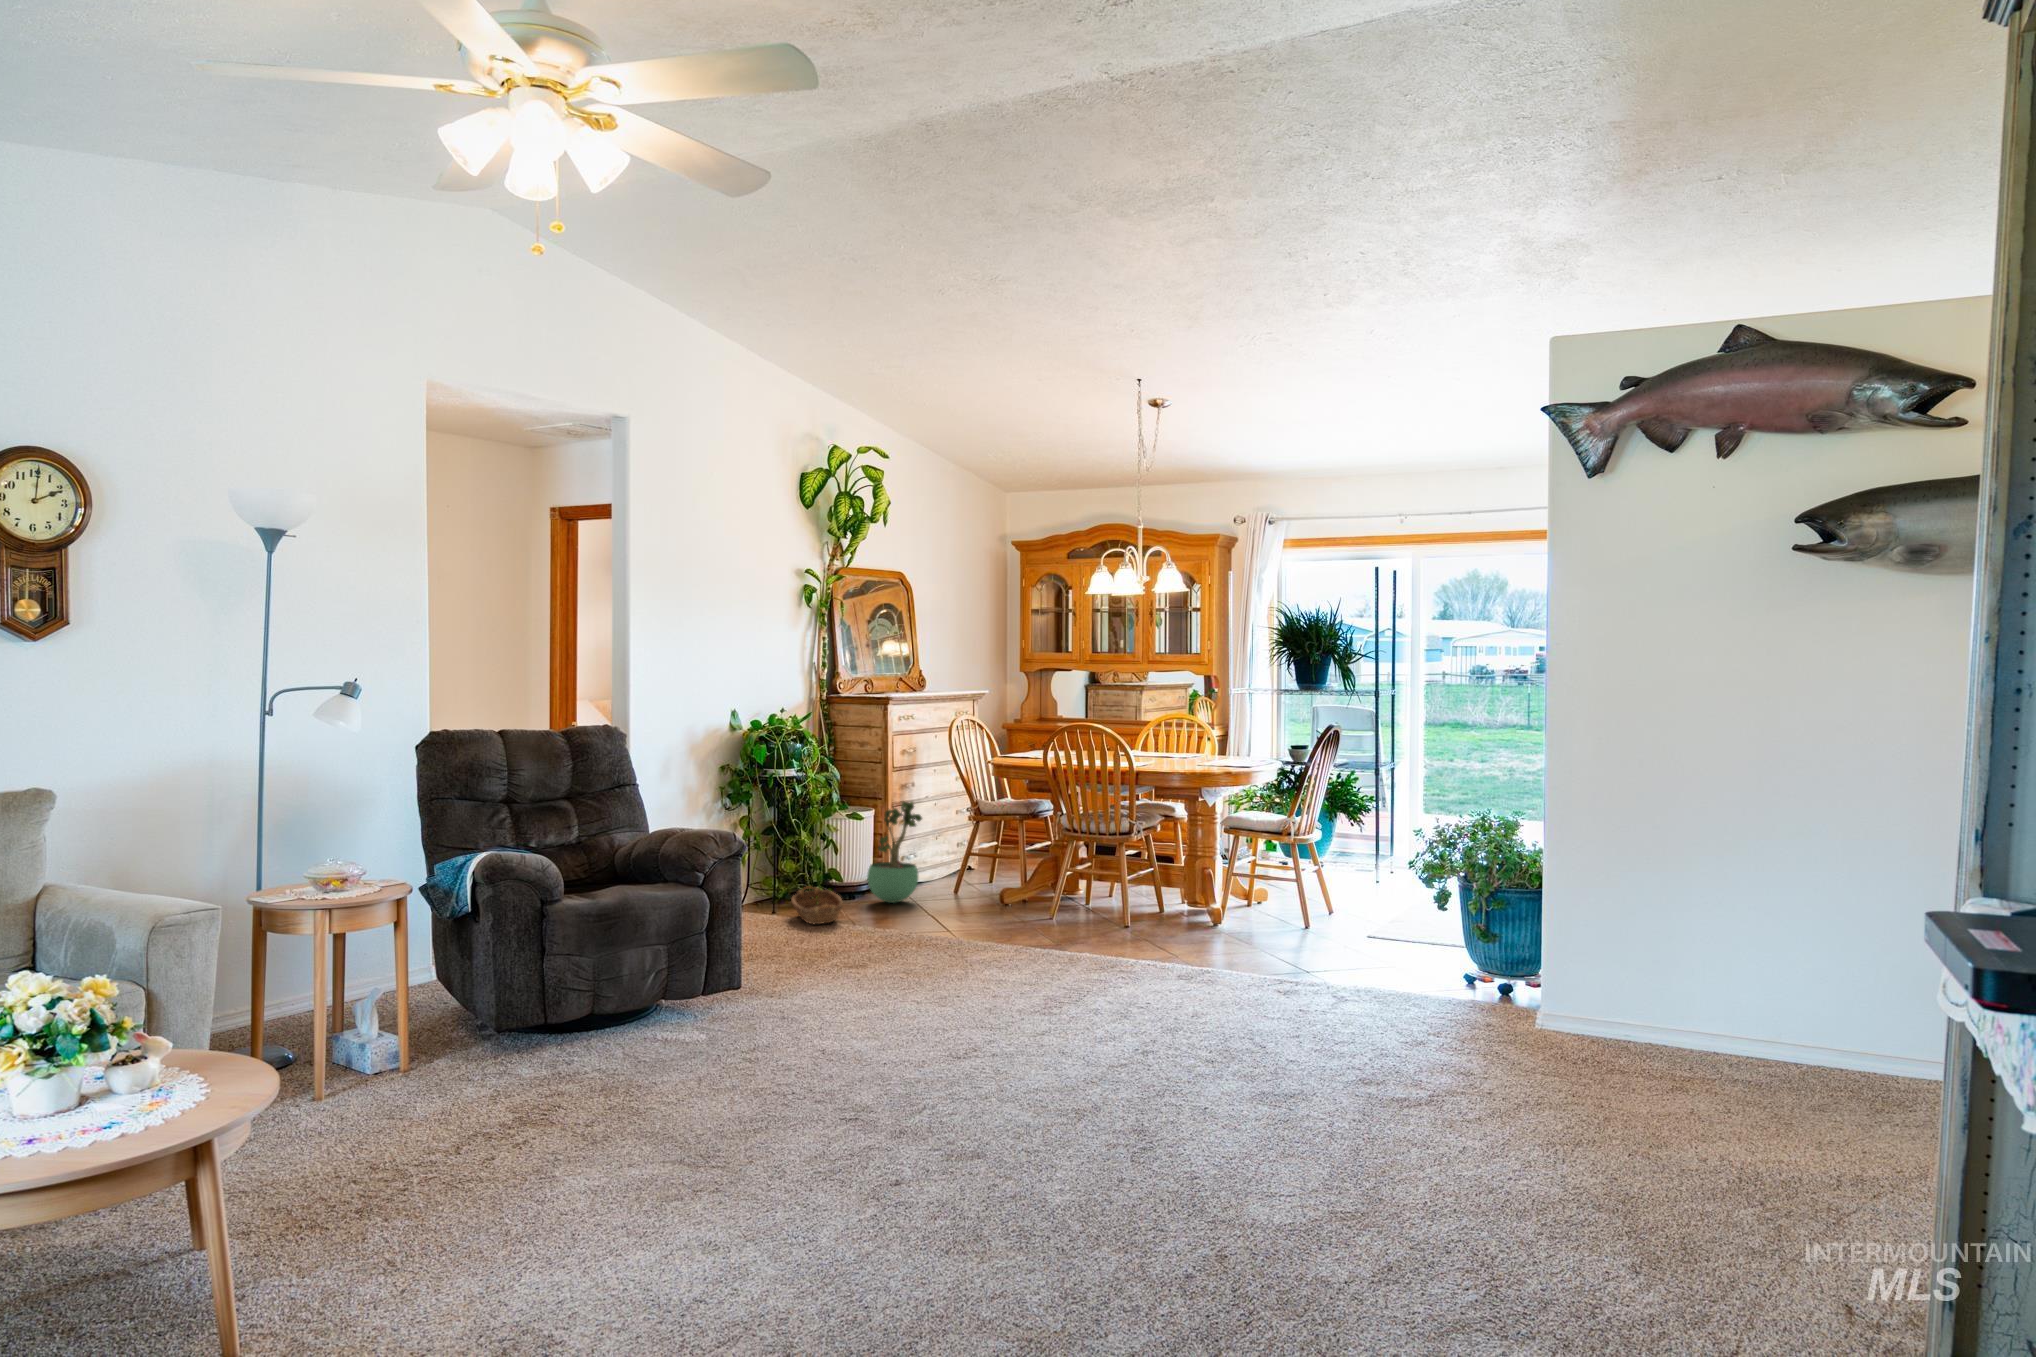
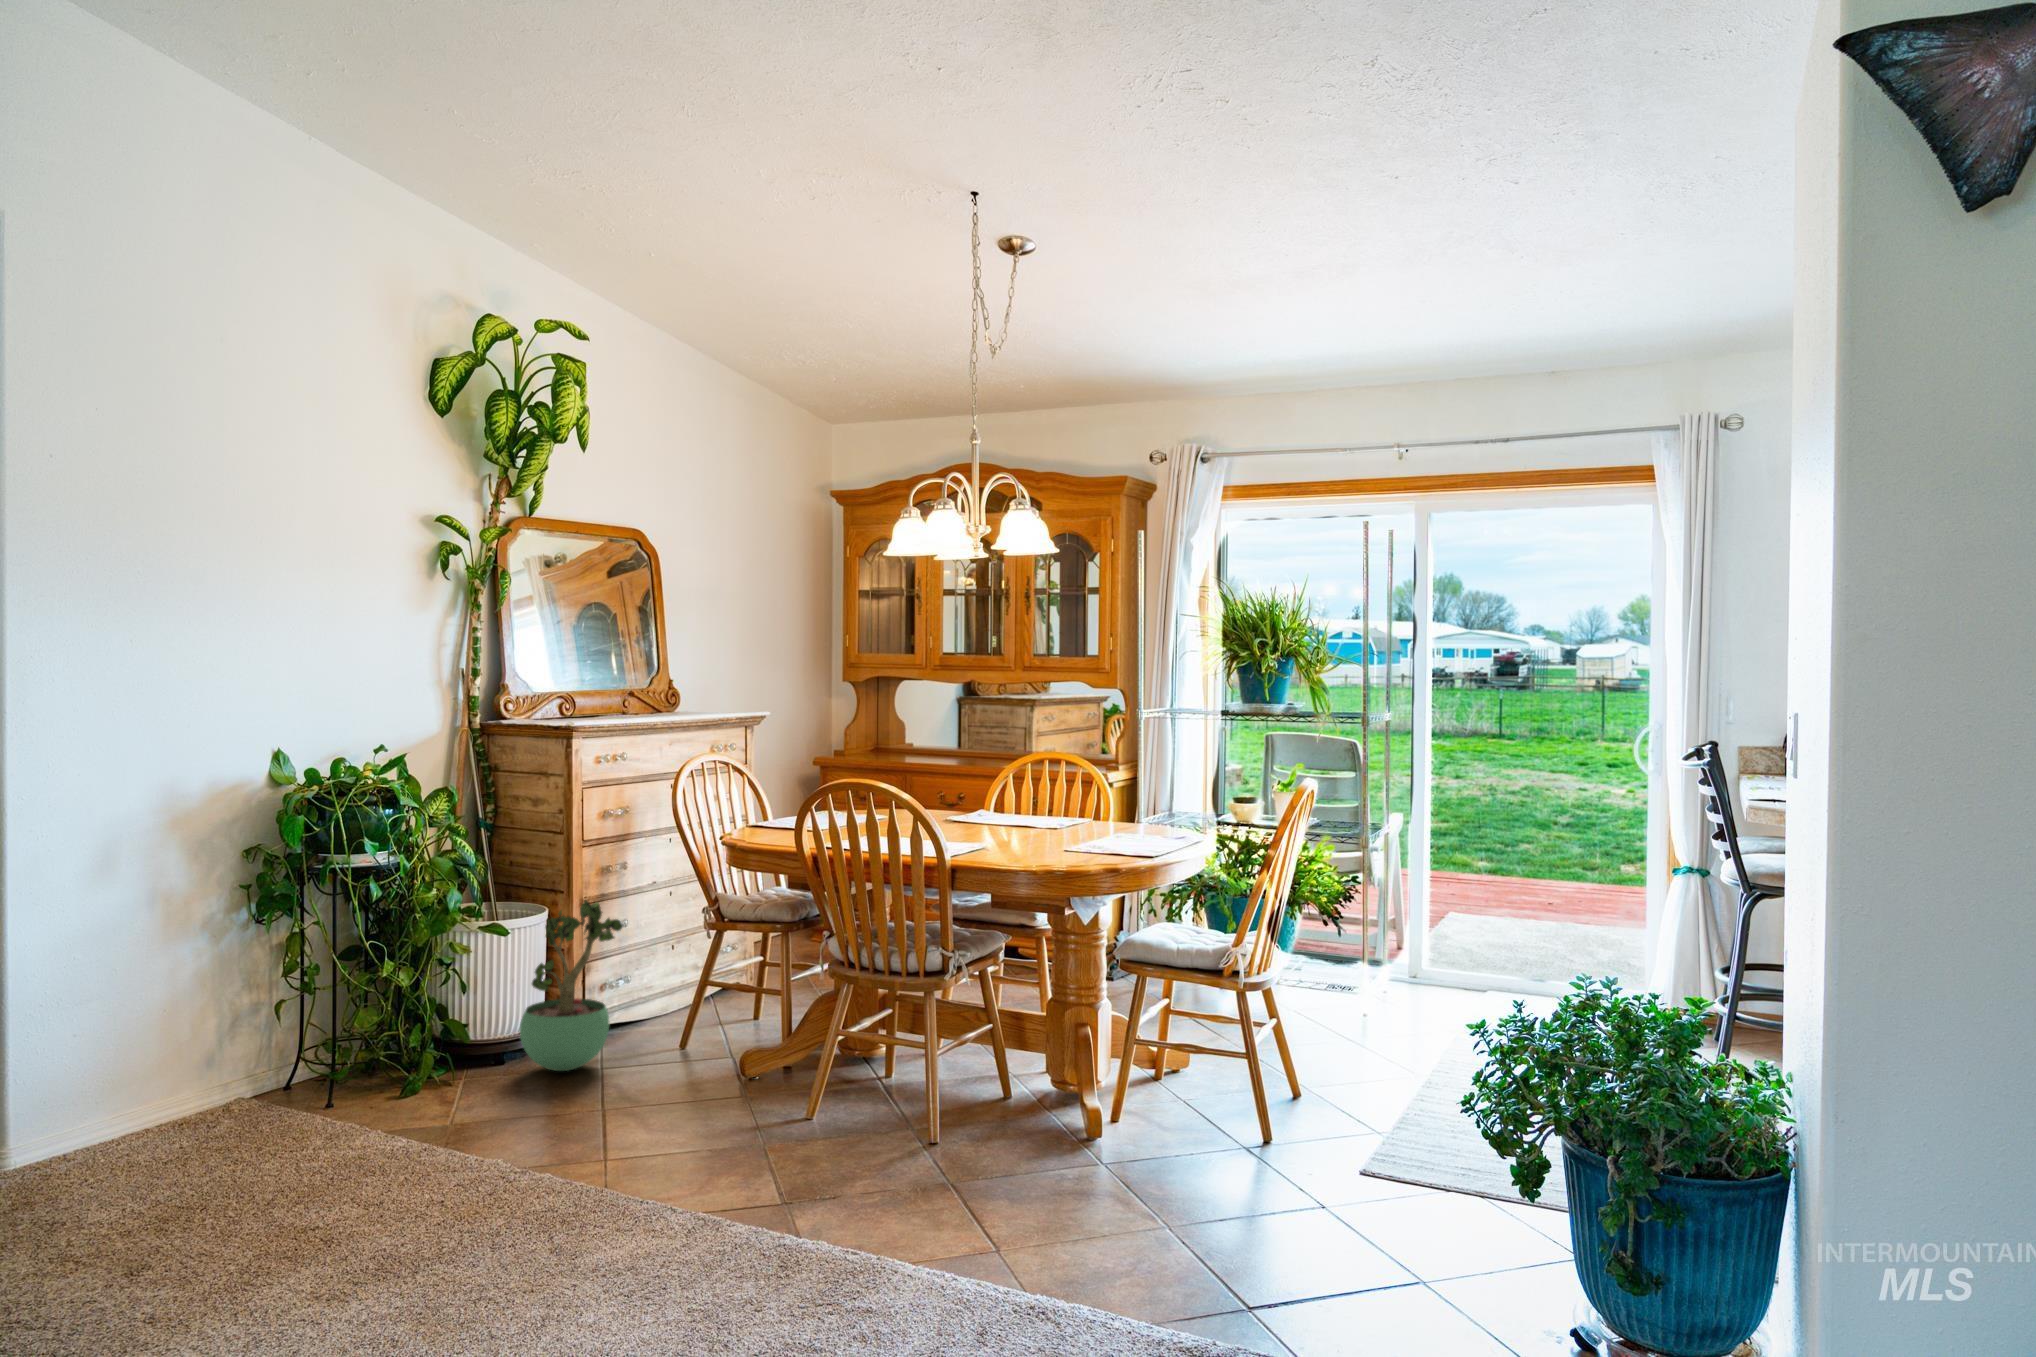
basket: present [791,886,843,924] -> none [338,1053,454,1145]

